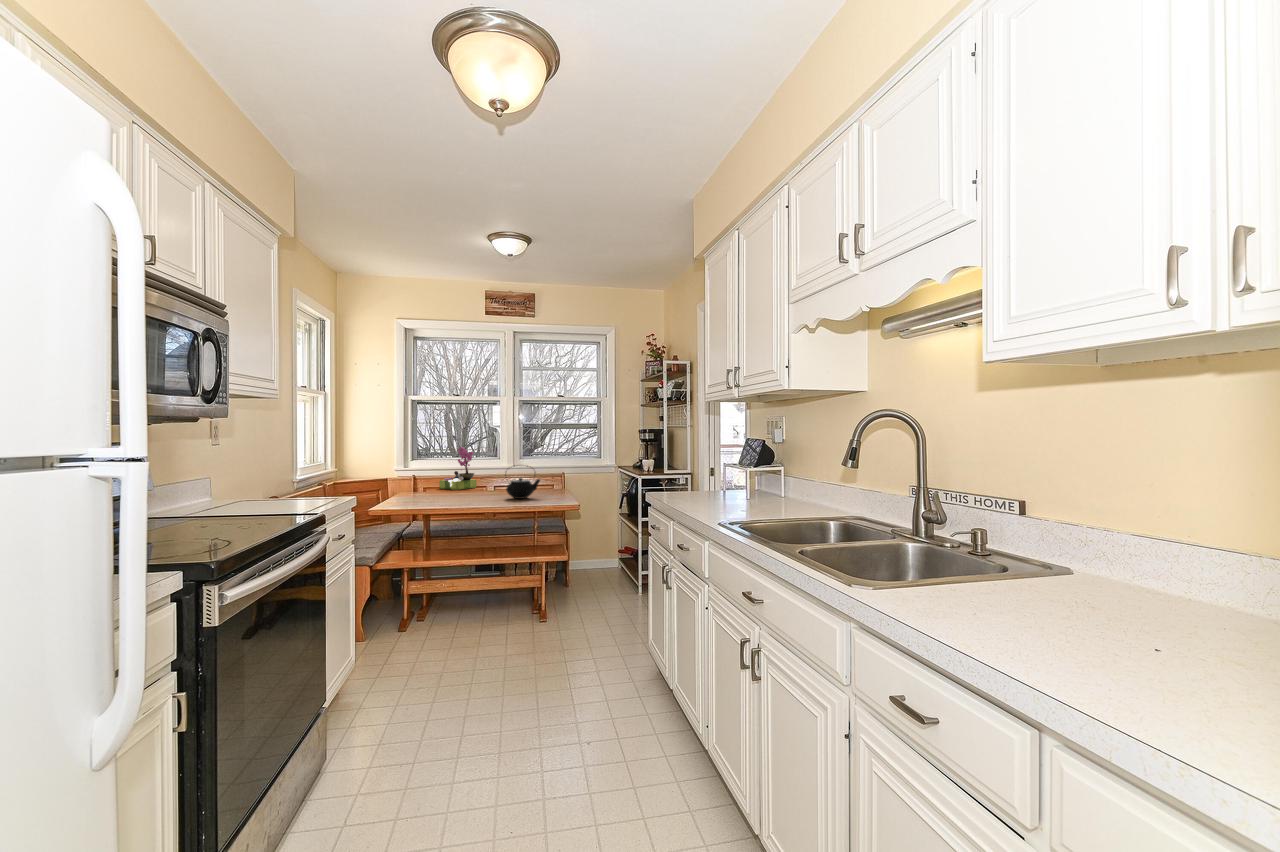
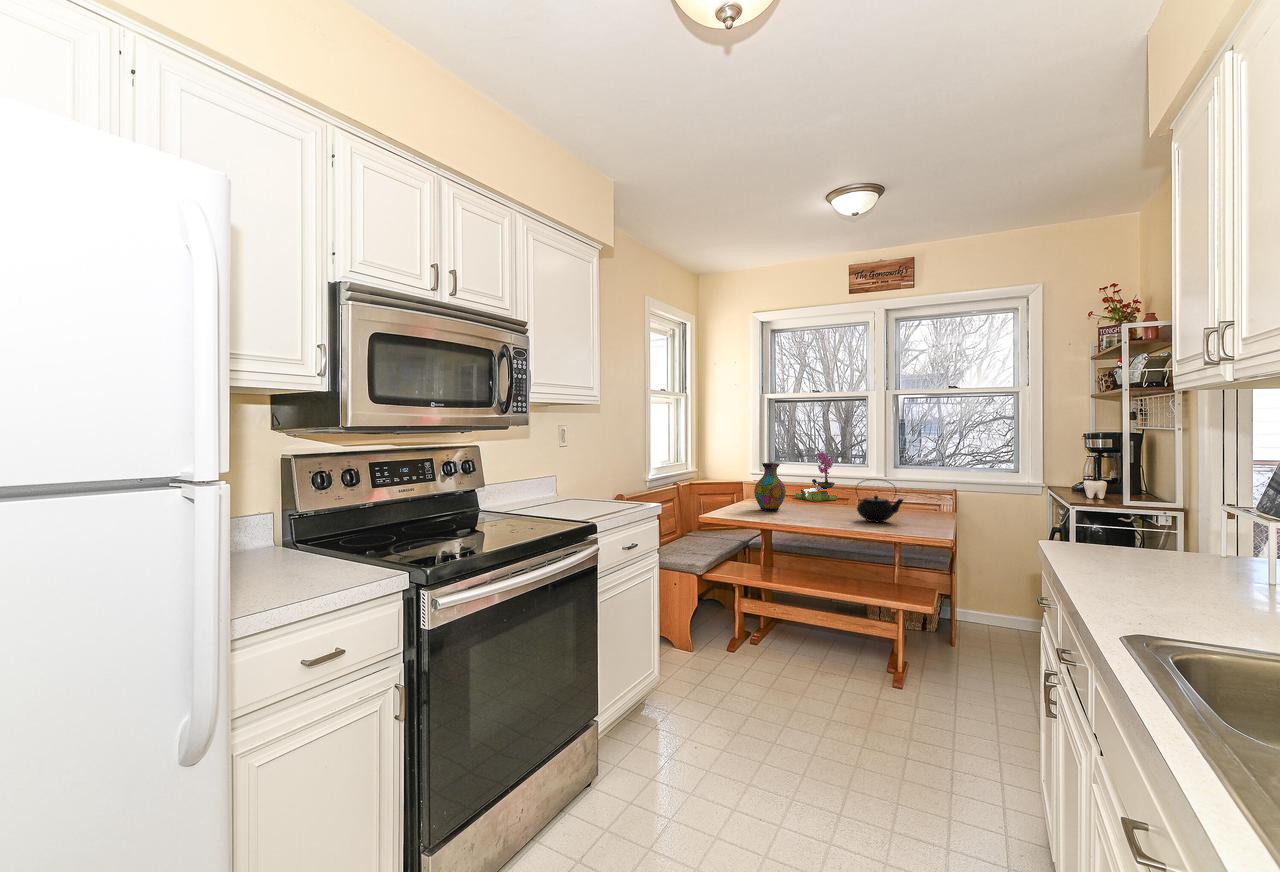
vase: none [414,457,443,499] -> present [754,463,786,511]

